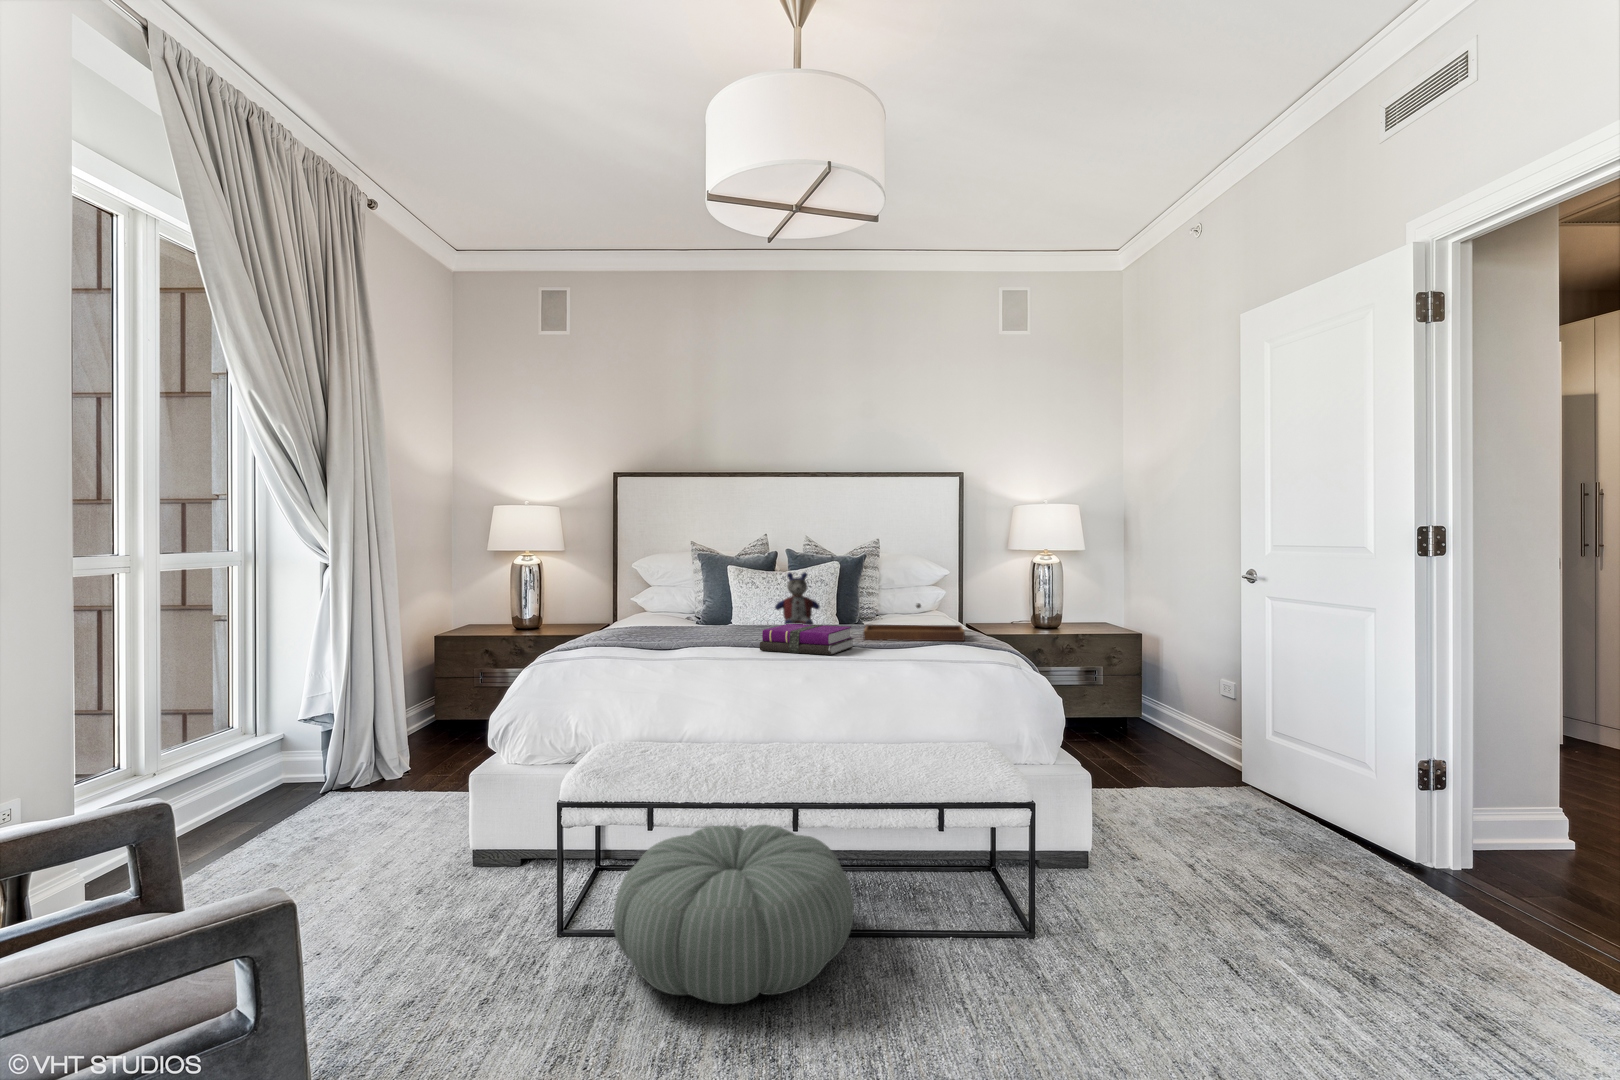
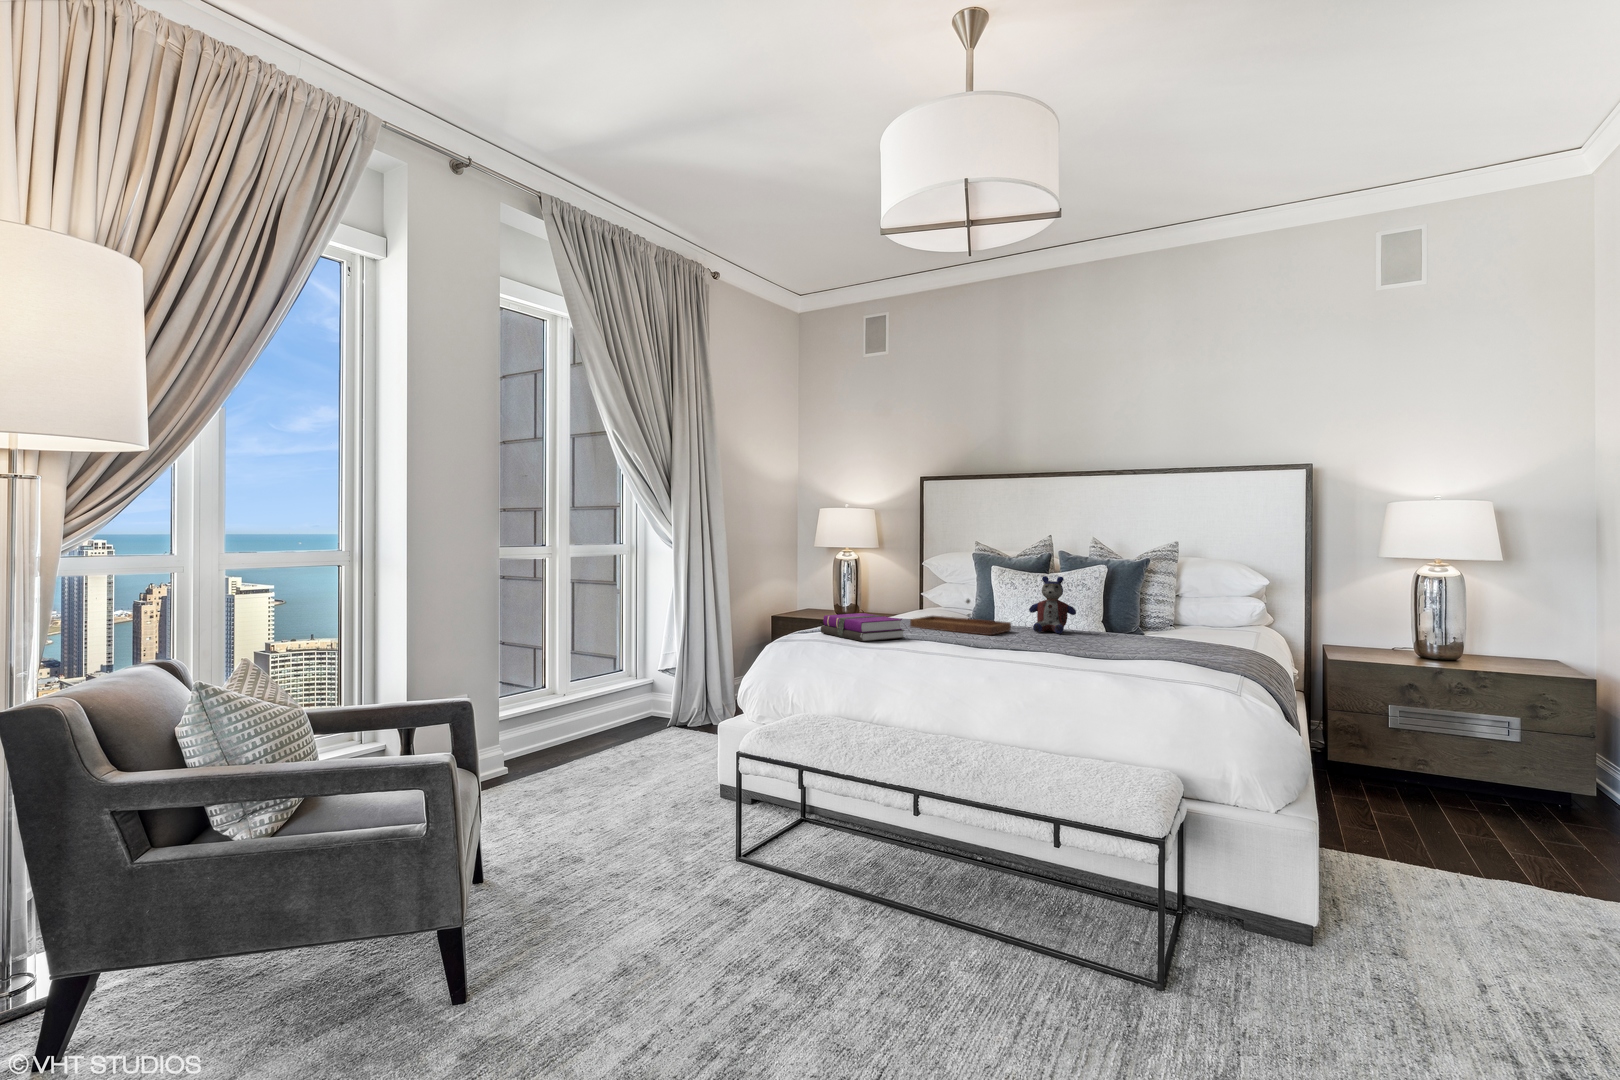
tray: present [863,603,965,641] -> present [910,599,1011,635]
notebook: present [760,624,854,655] -> present [821,613,905,641]
pouf: present [613,825,854,1004] -> none [752,797,964,953]

